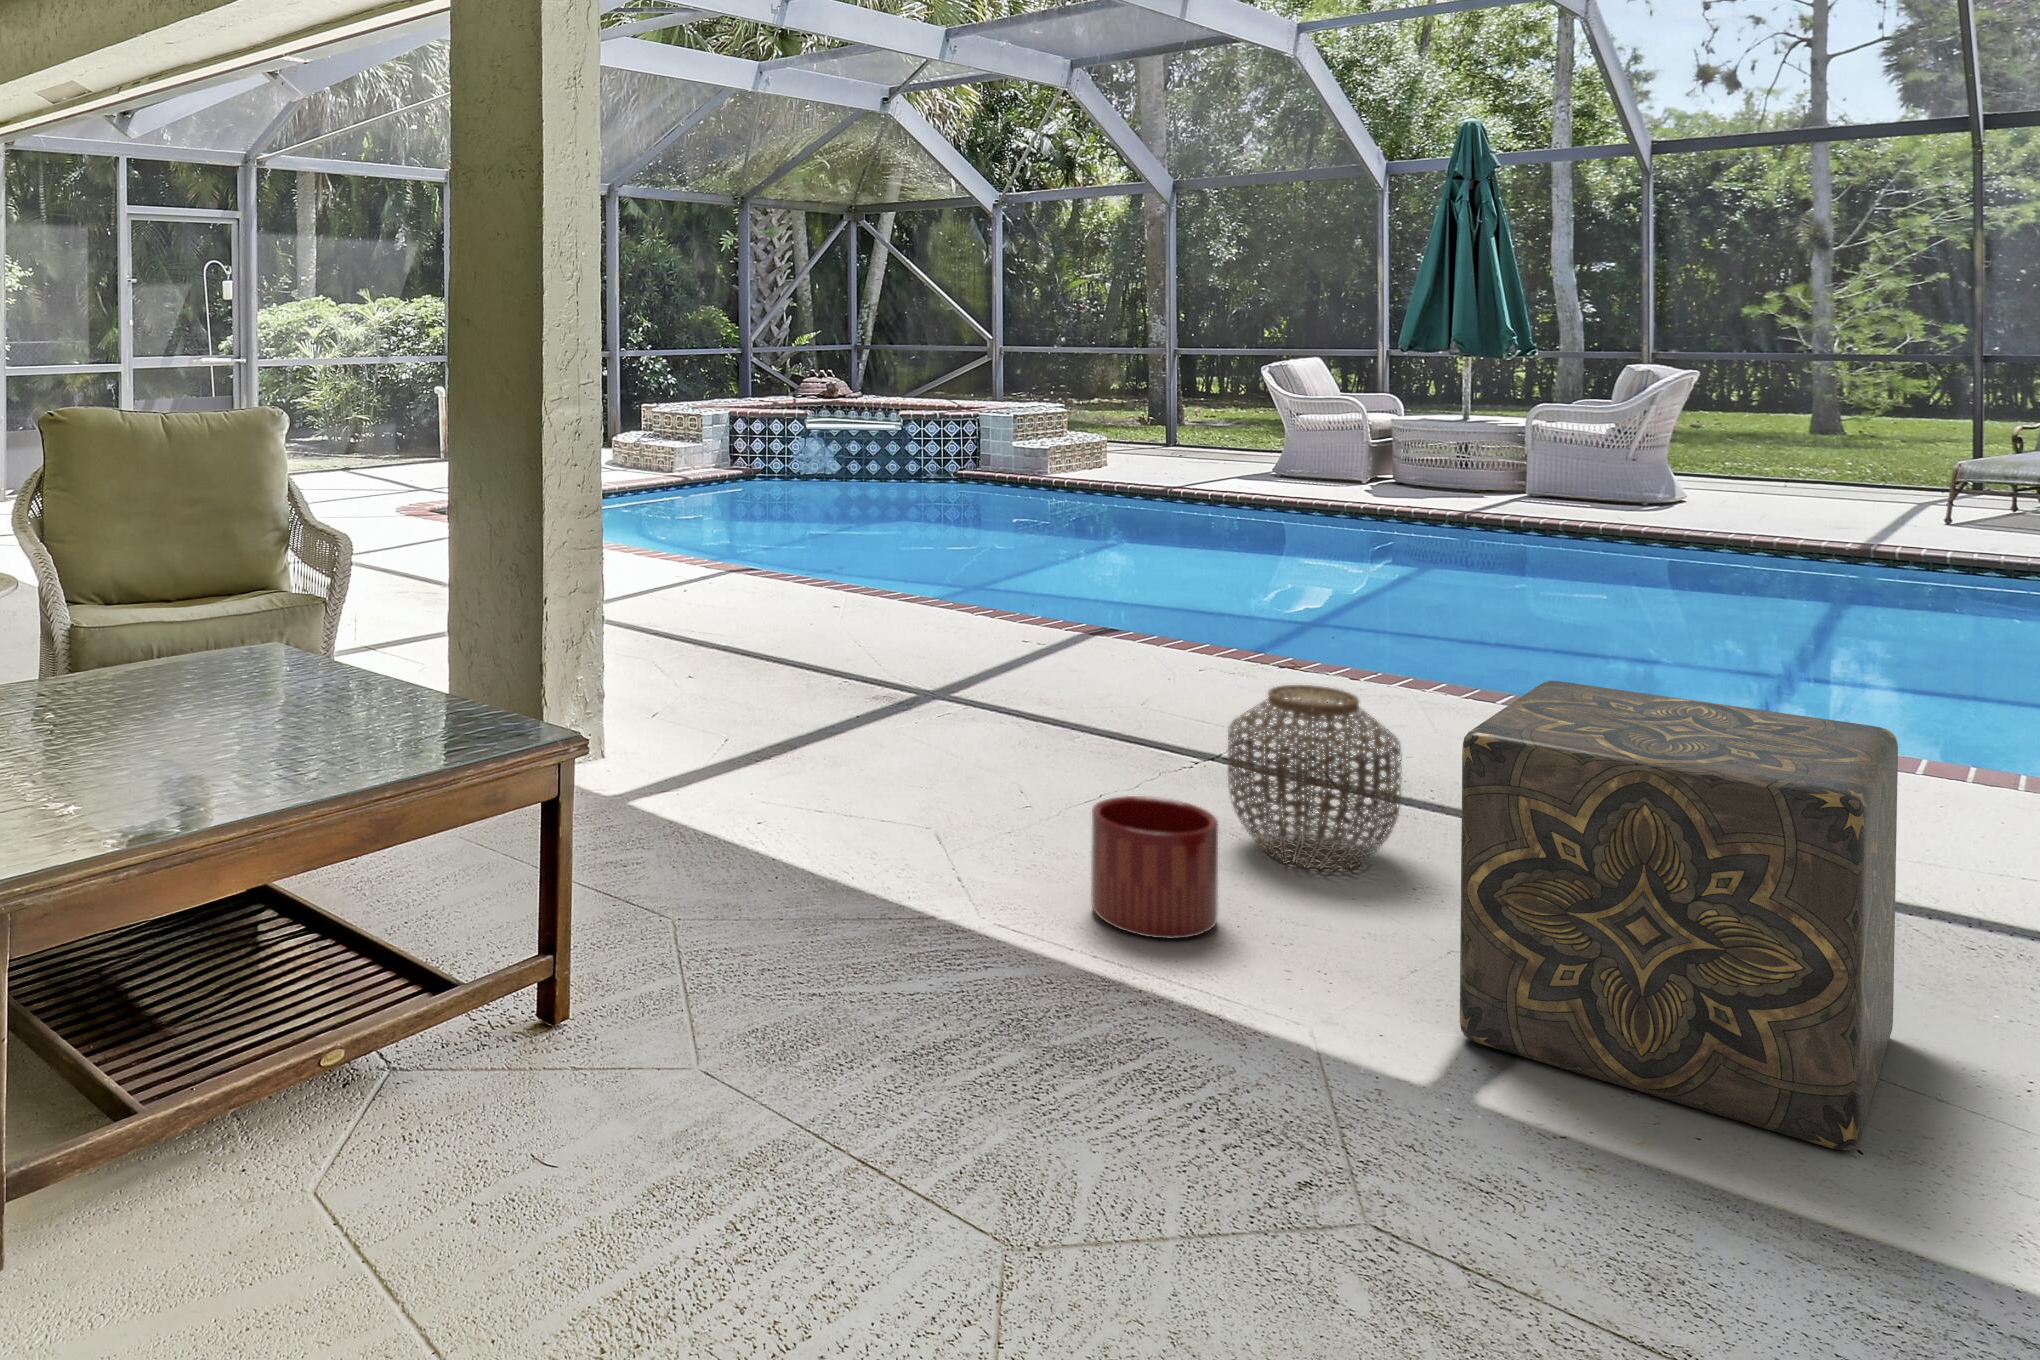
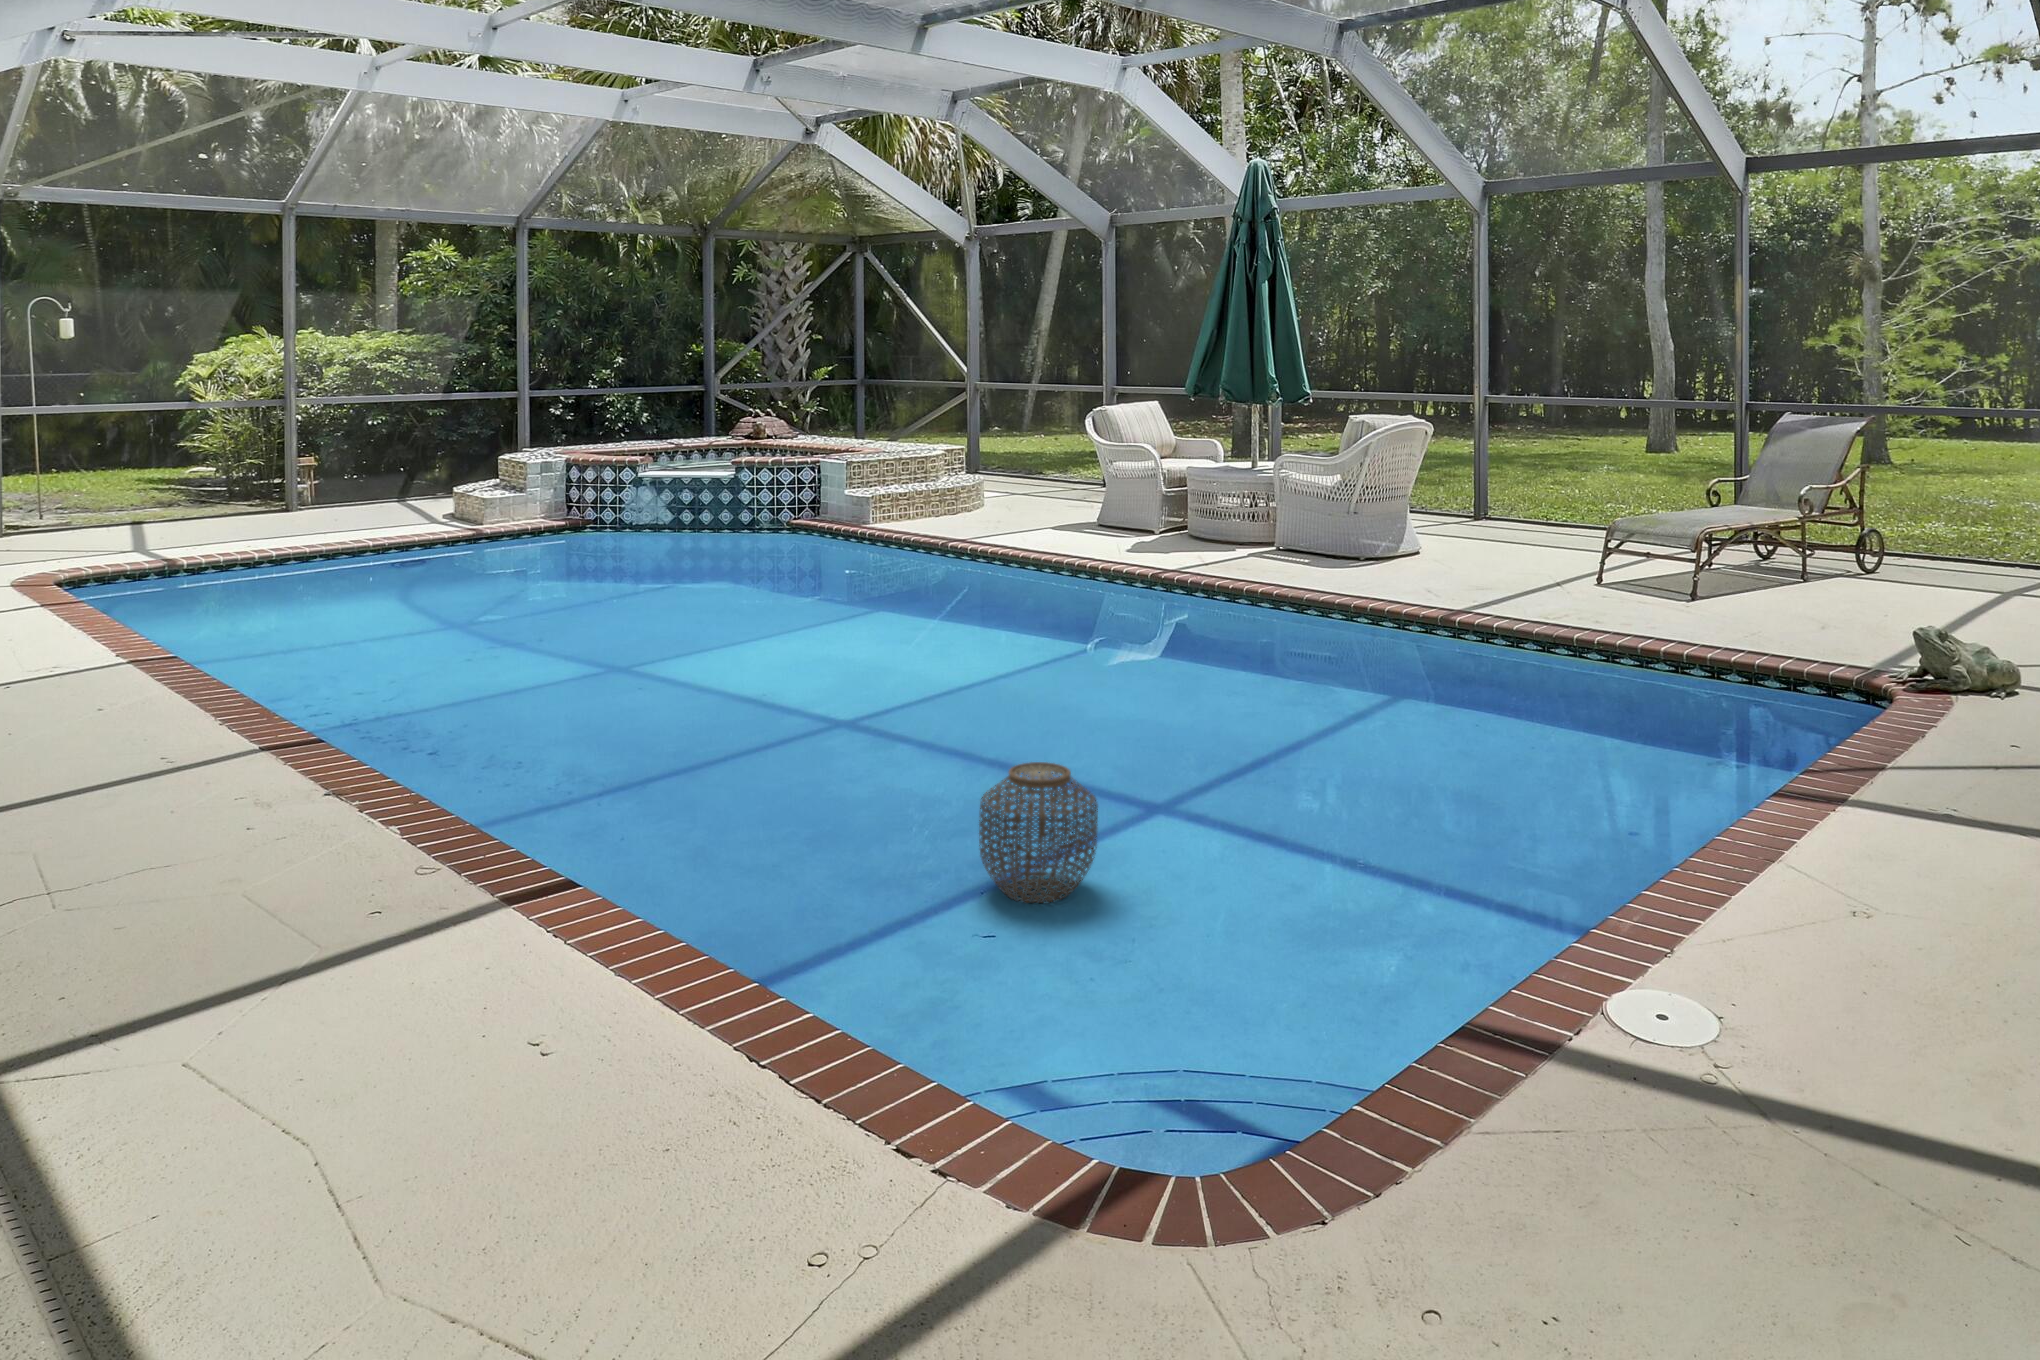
ottoman: present [1460,681,1898,1151] -> none [1110,760,1366,1061]
planter: present [1091,796,1218,939] -> none [871,866,964,977]

